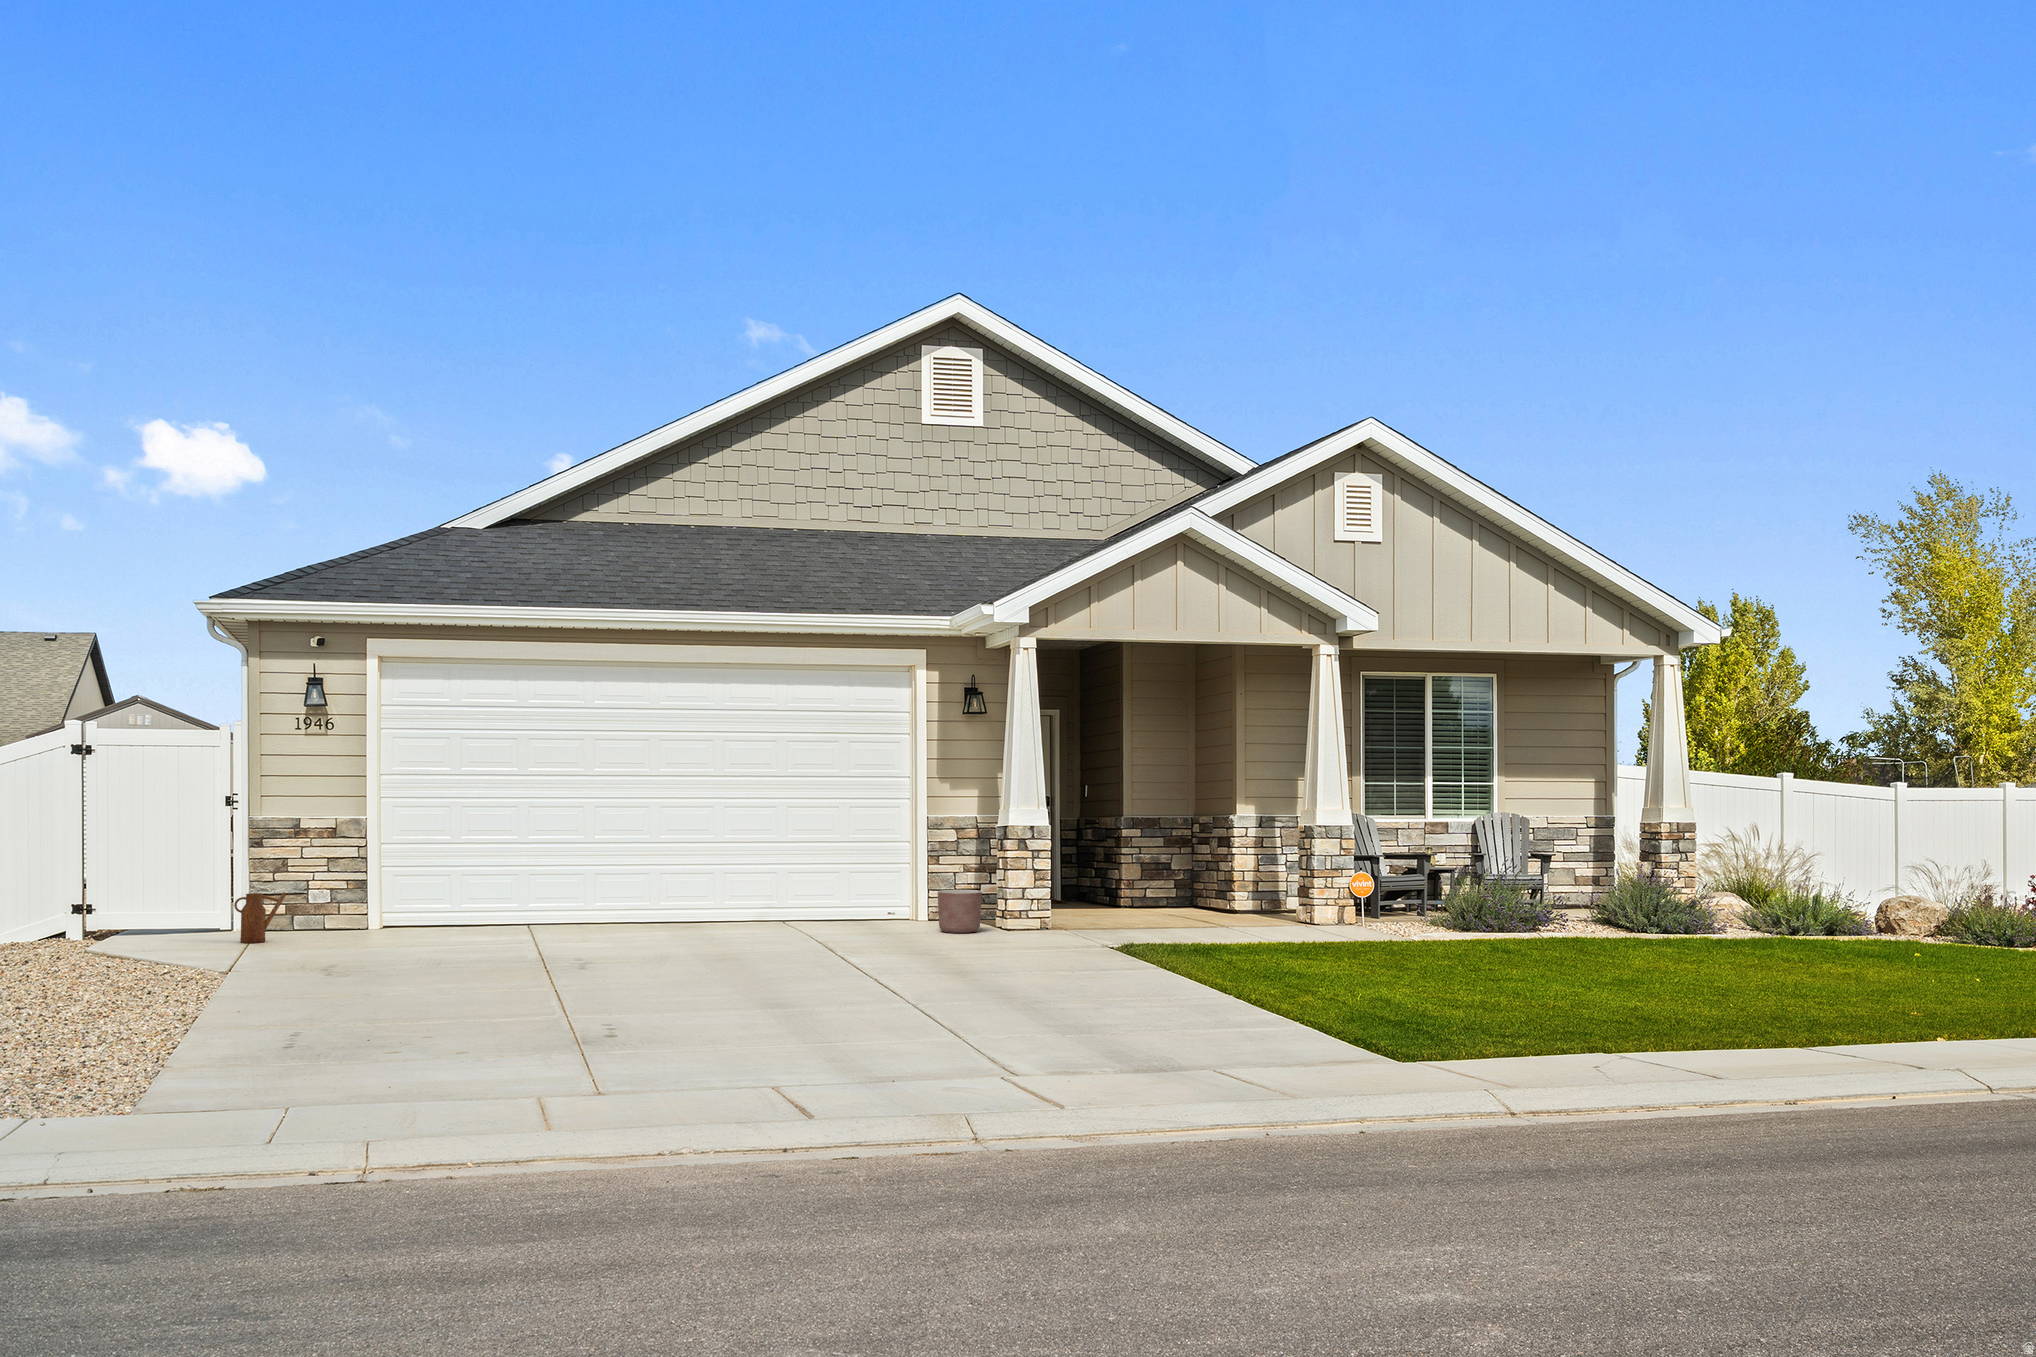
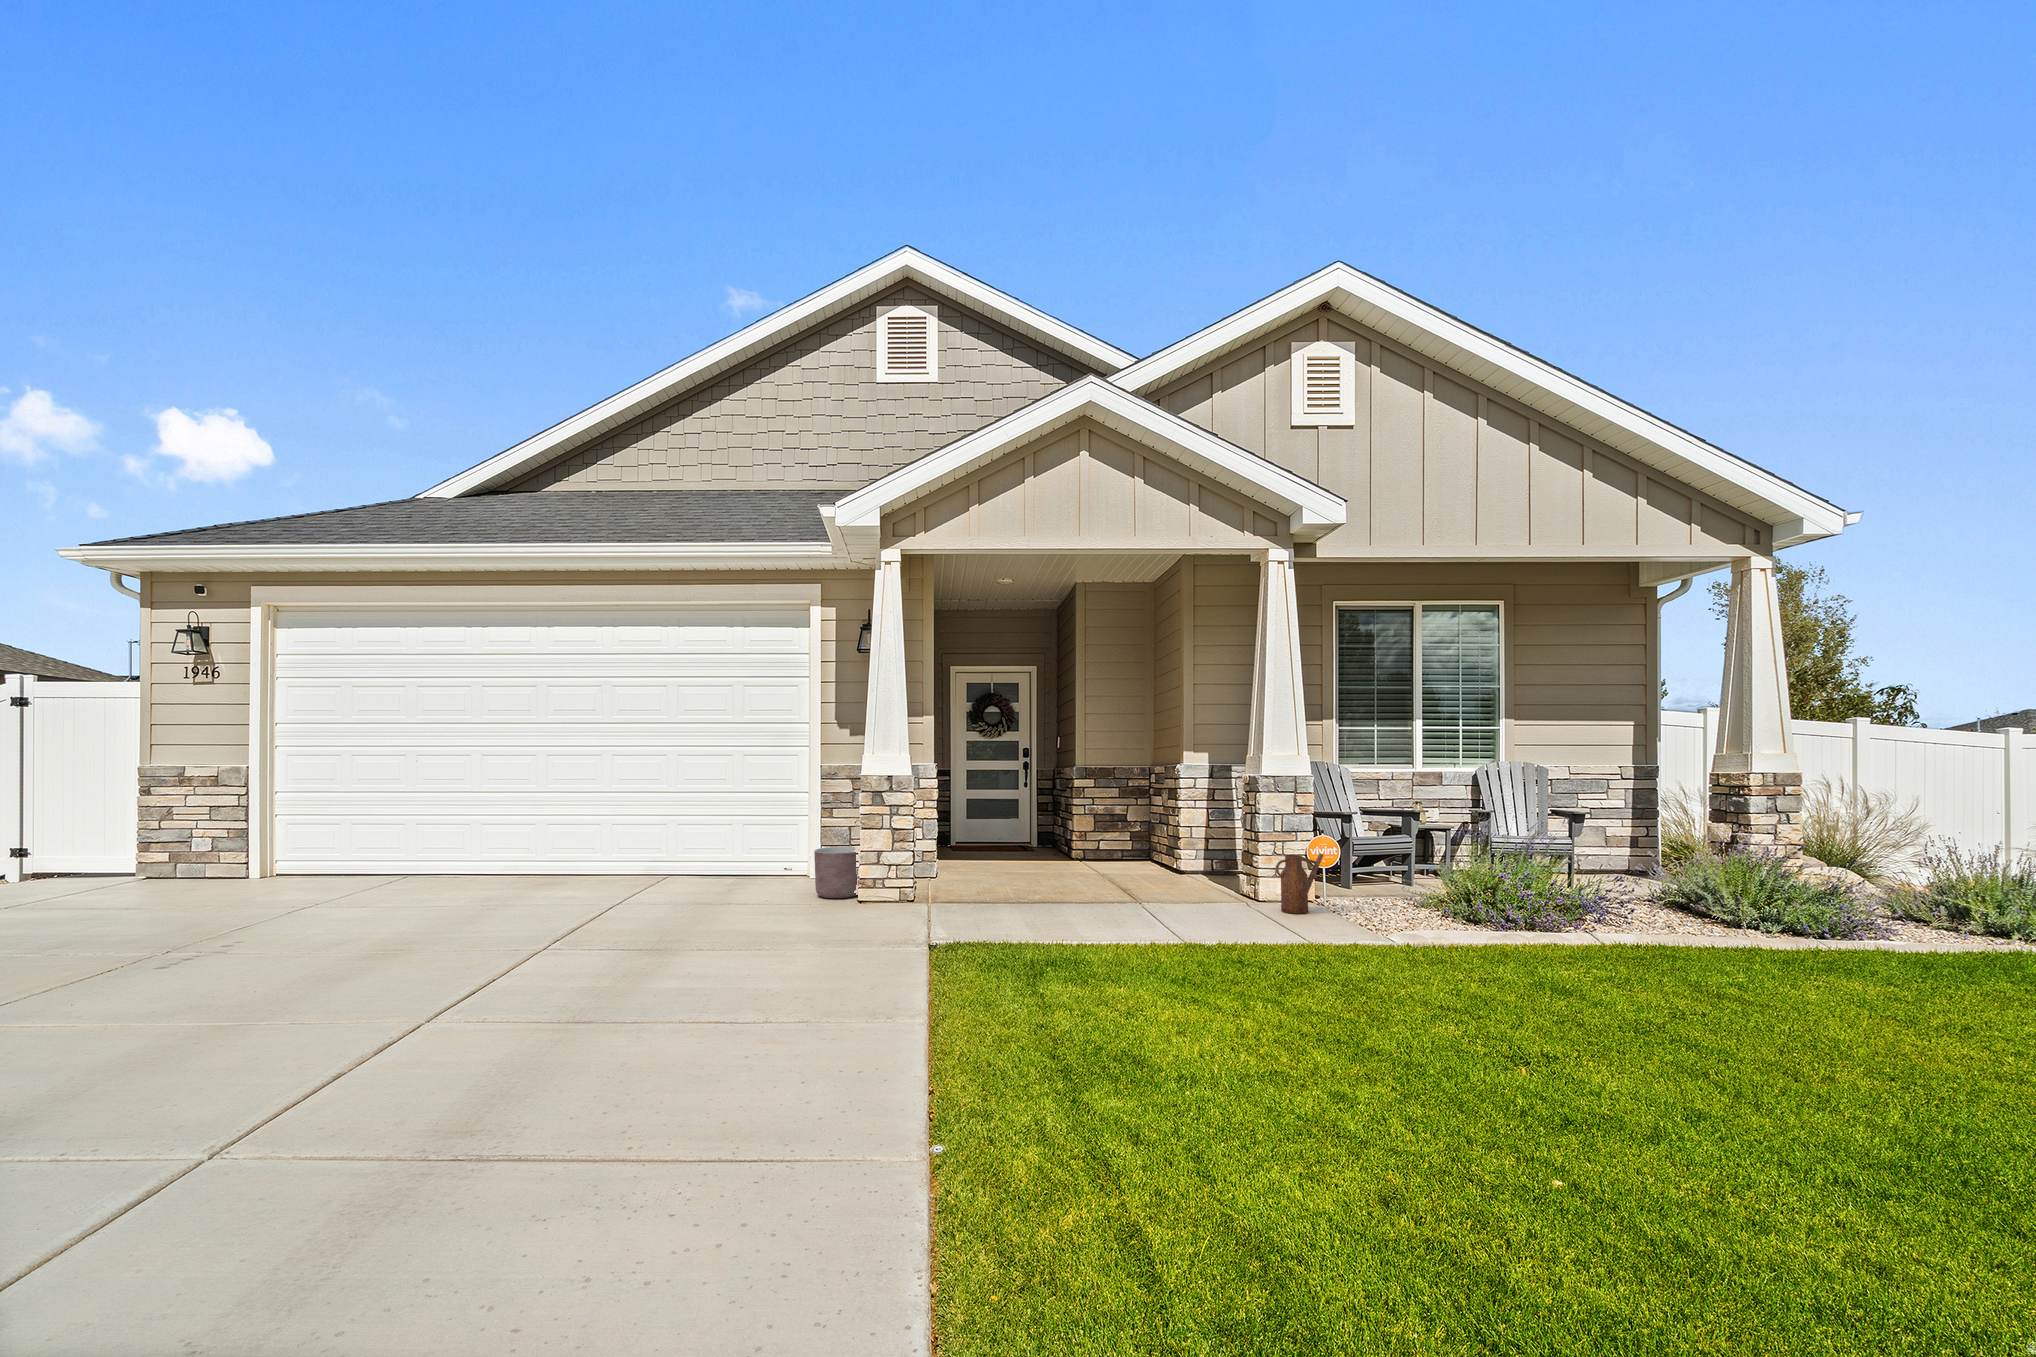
watering can: present [234,892,286,943] -> present [1276,853,1323,914]

